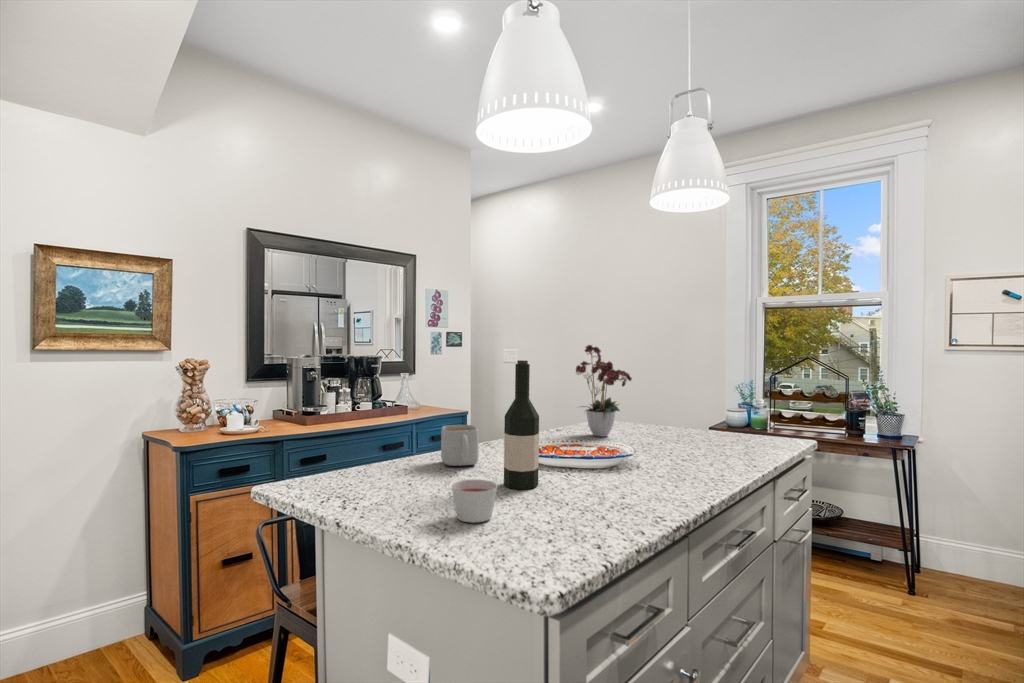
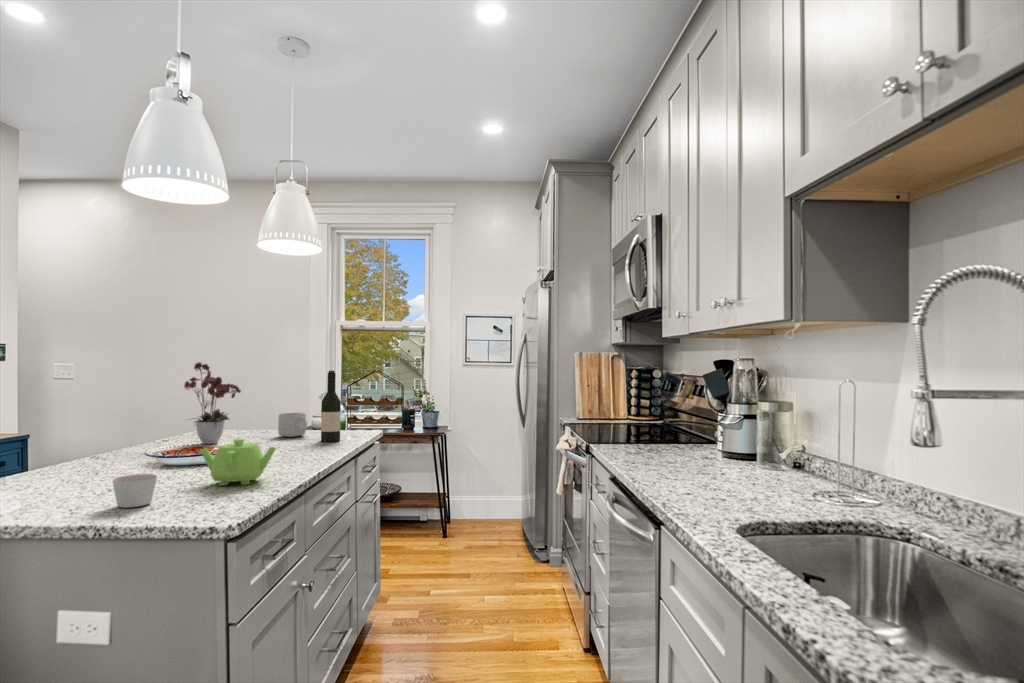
wine bottle: present [504,360,539,489] -> present [321,371,341,442]
mug: present [441,425,479,466] -> present [278,413,307,437]
teapot: none [557,447,647,511] -> present [200,439,276,485]

